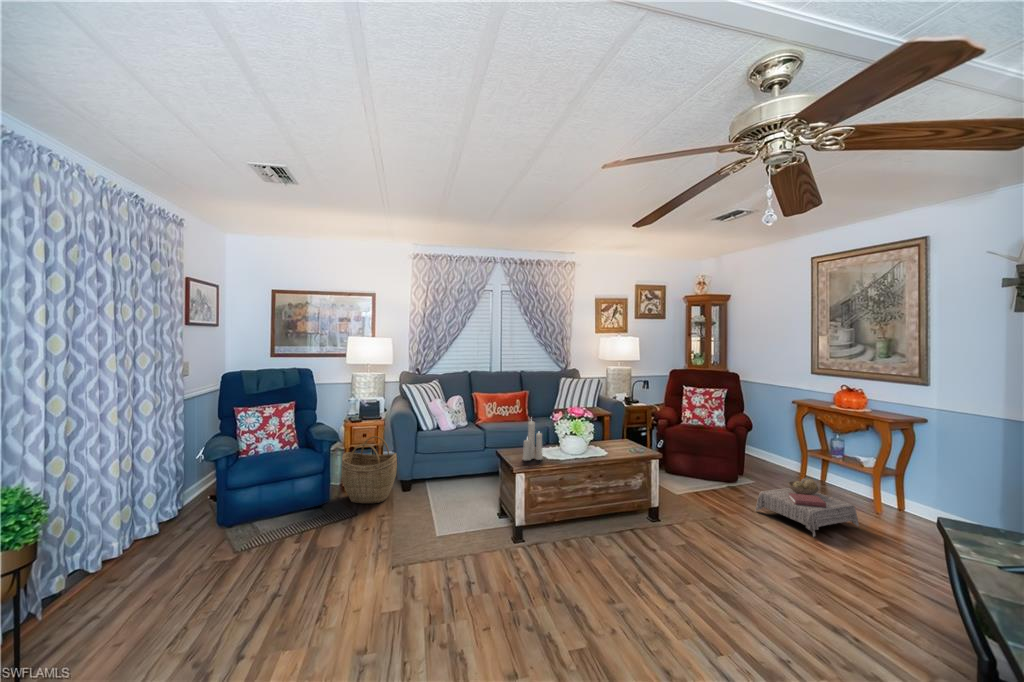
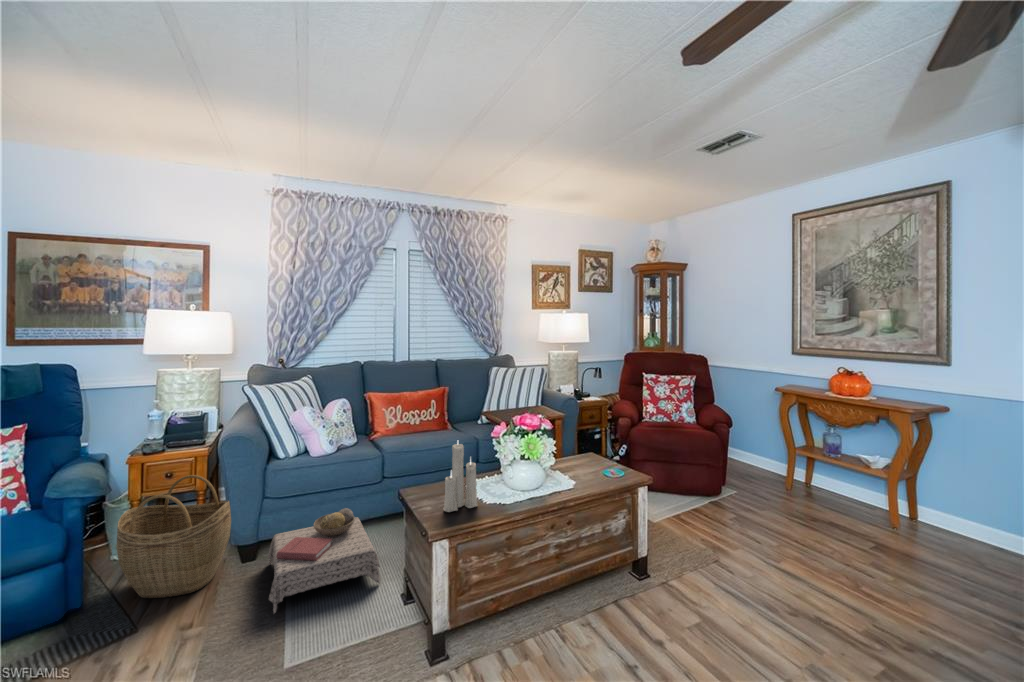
ottoman: present [756,478,859,537] -> present [268,508,380,614]

